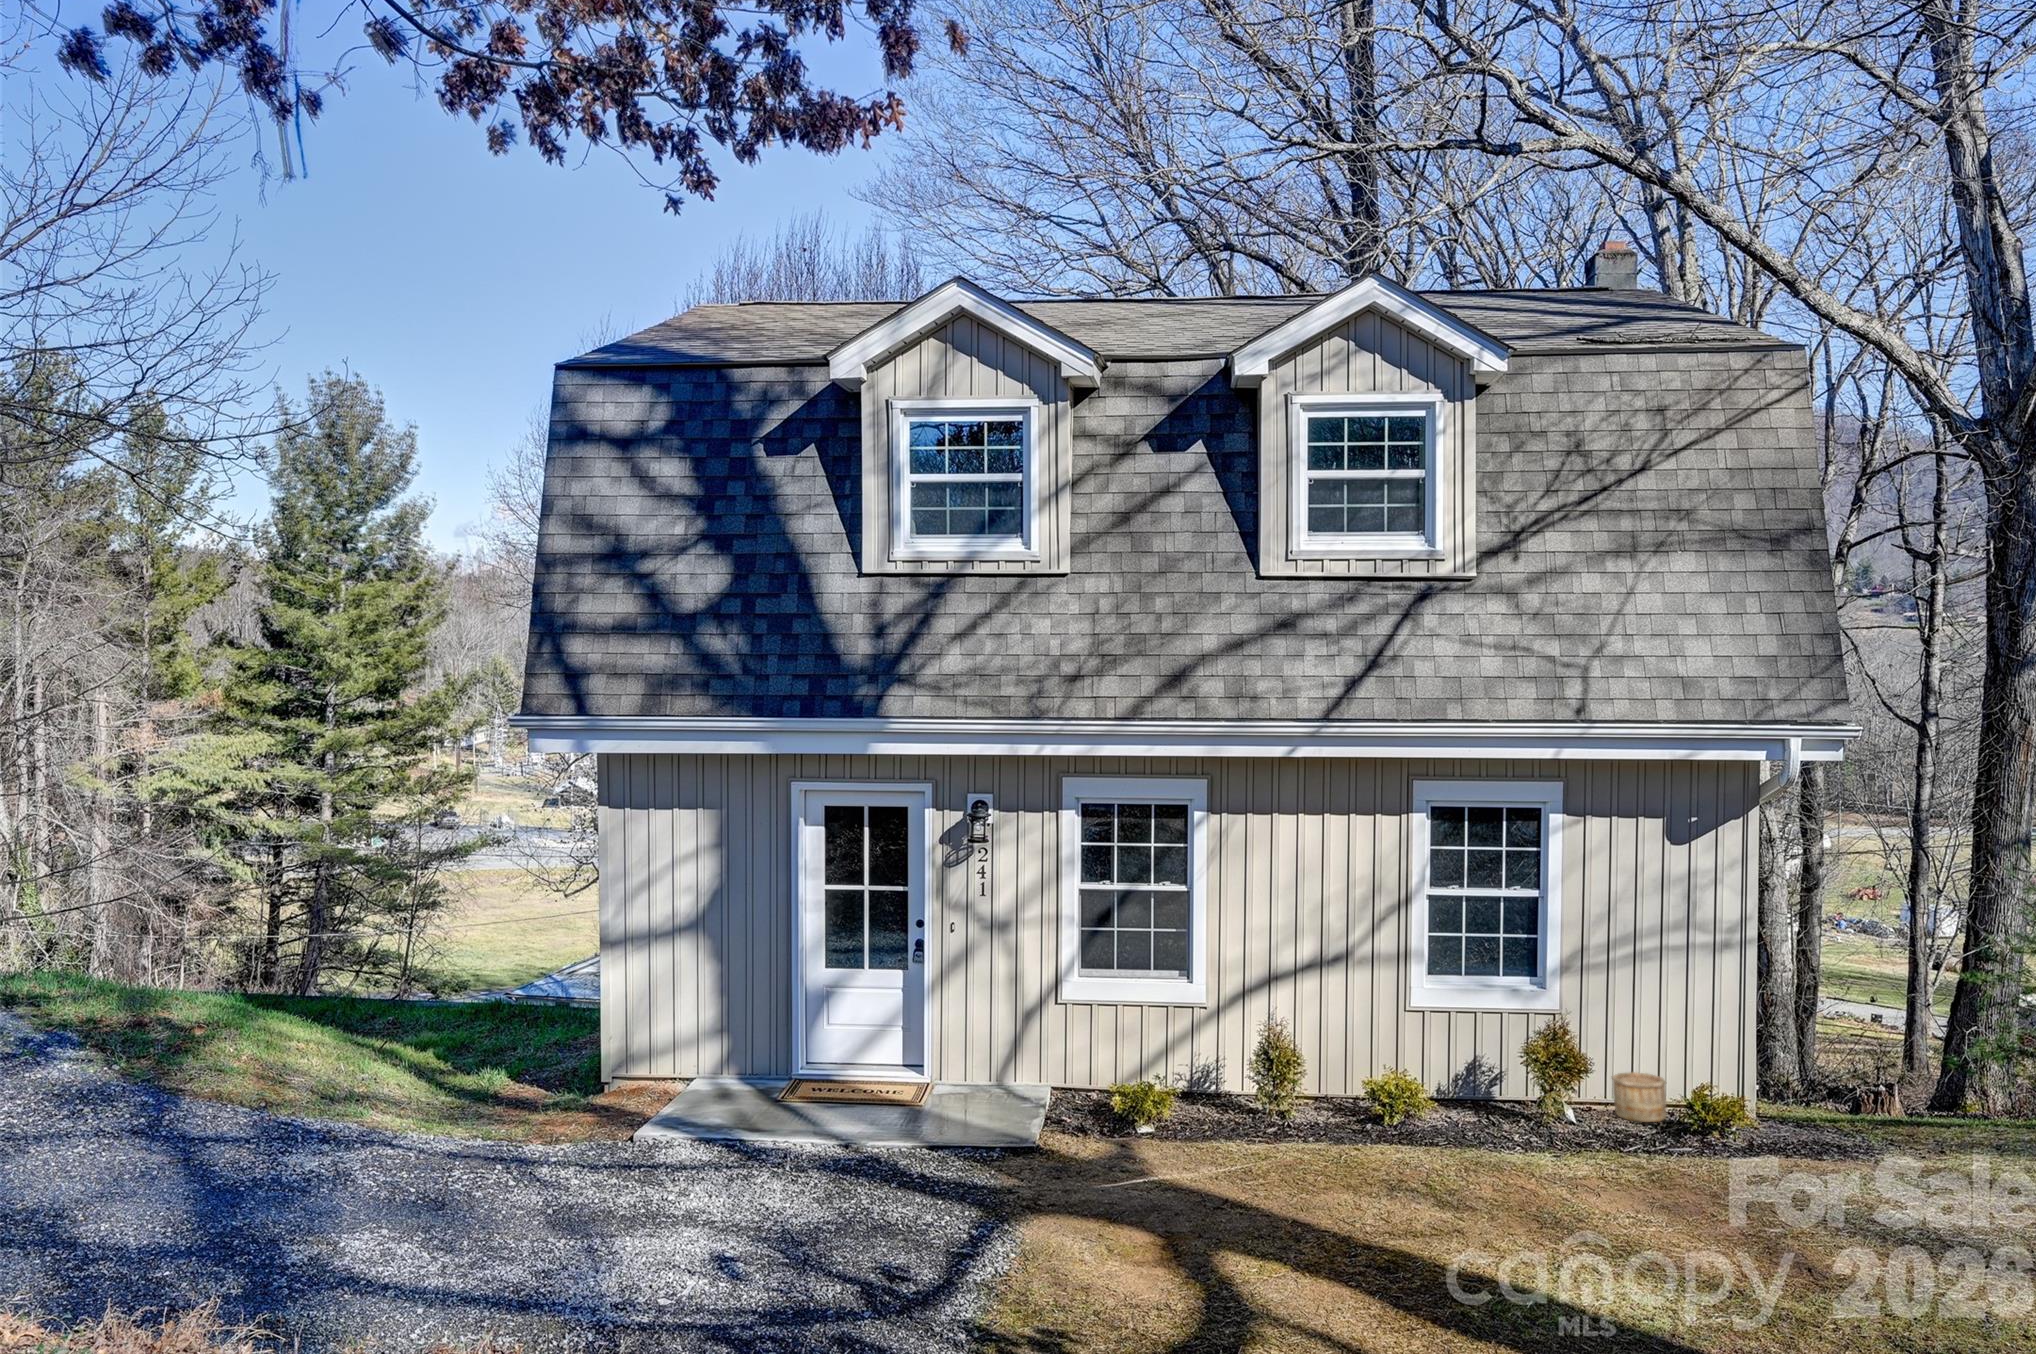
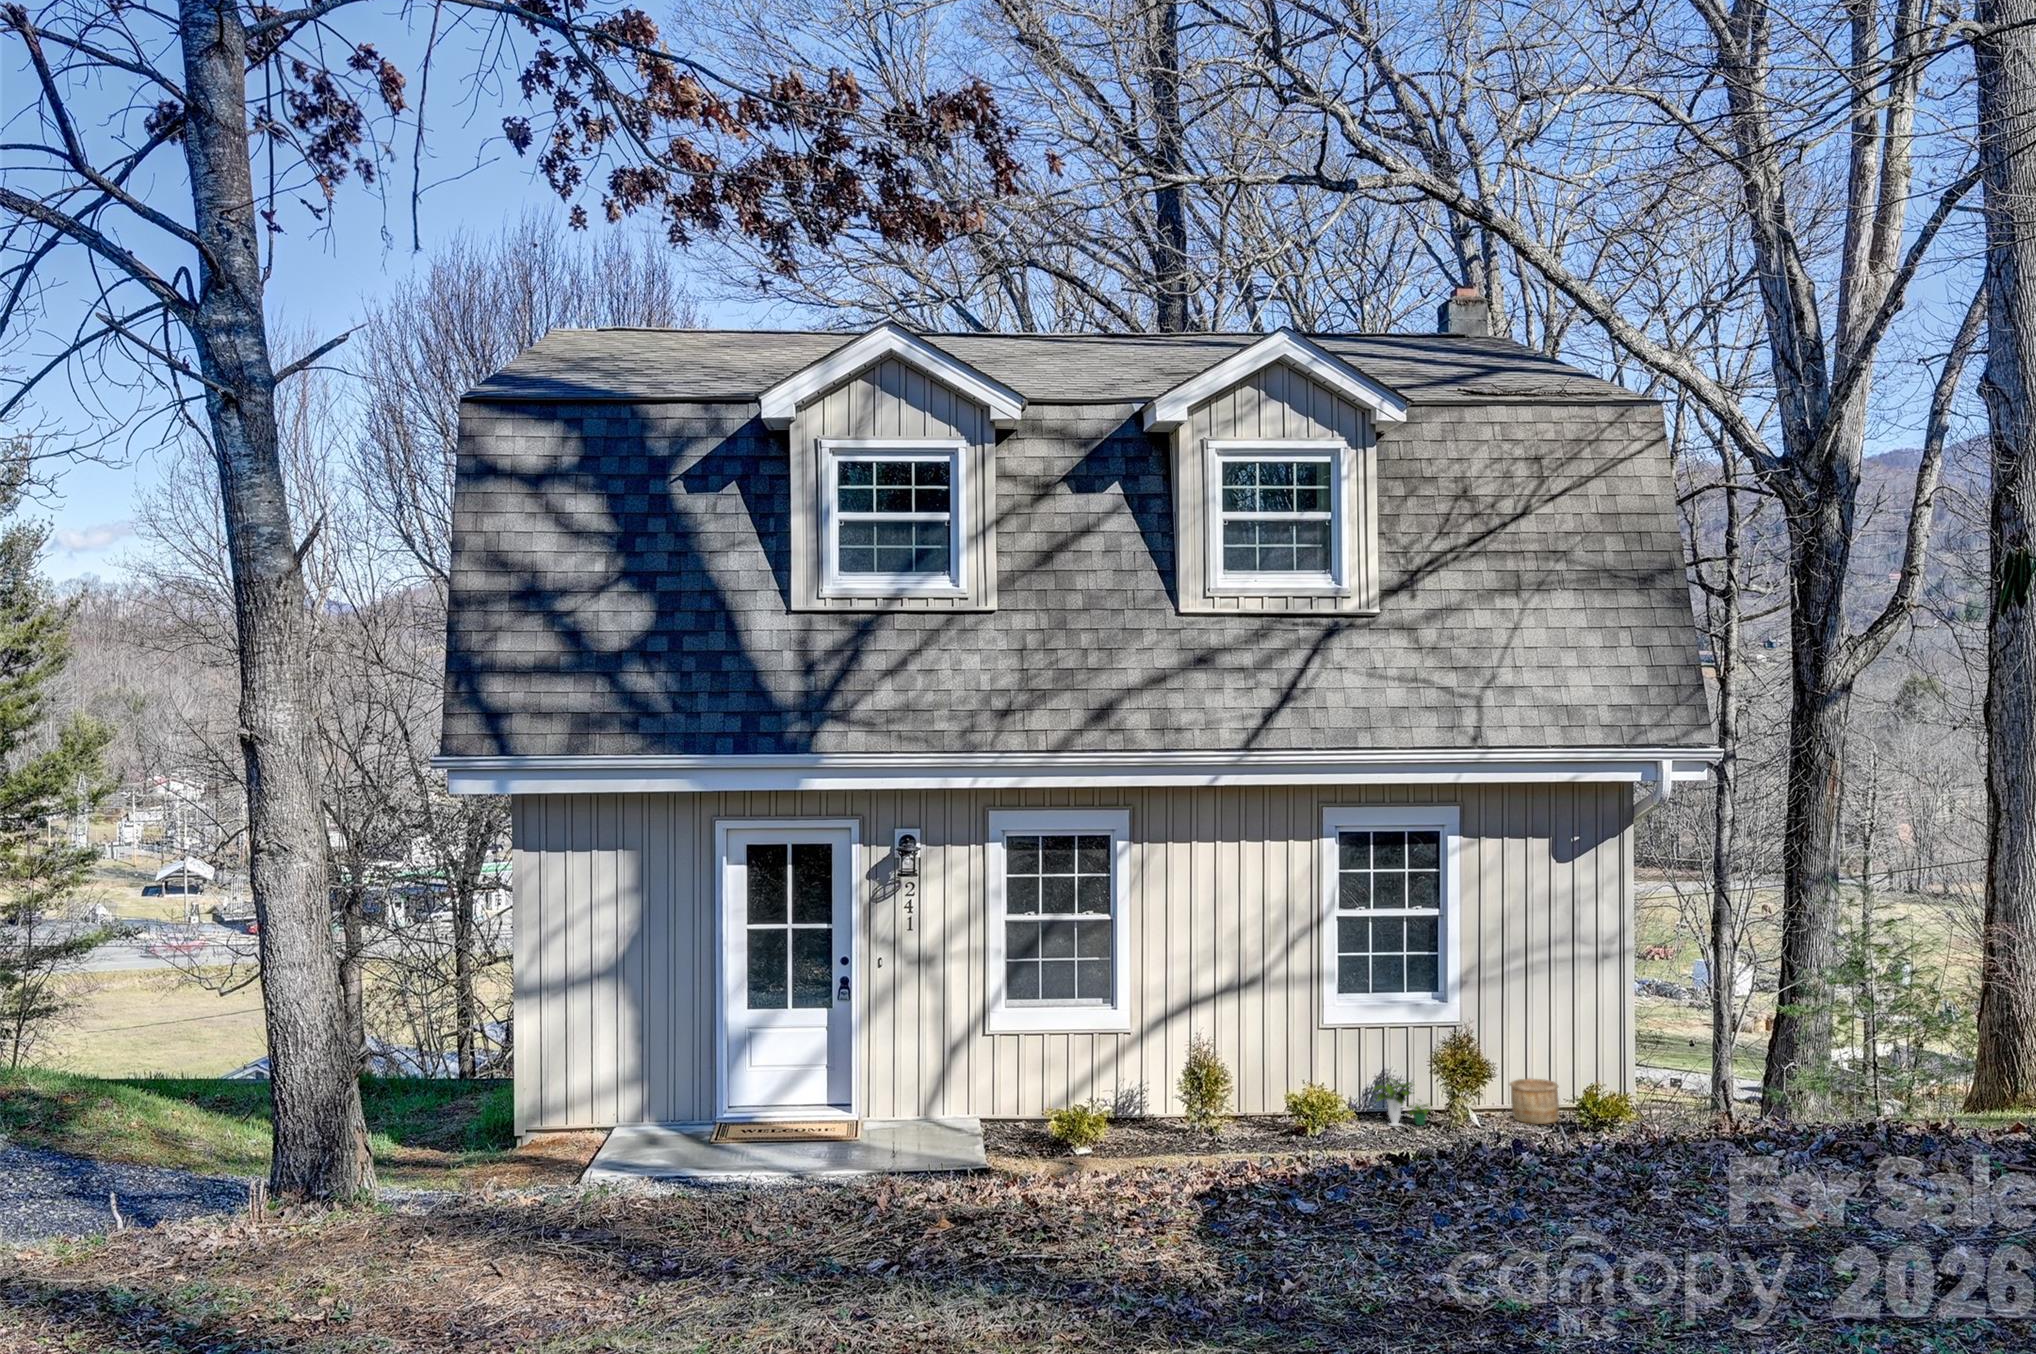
potted plant: none [1459,1066,1527,1117] -> present [1374,1079,1430,1126]

